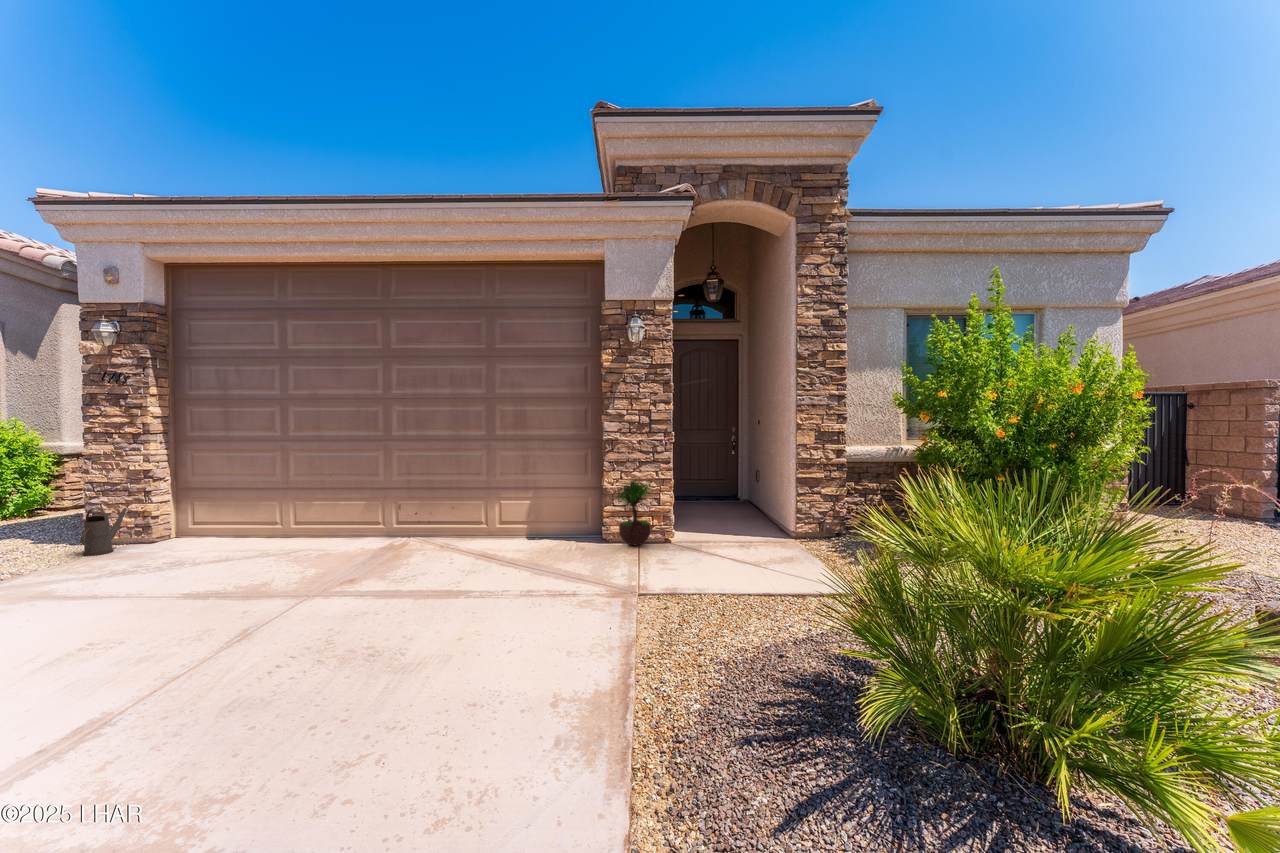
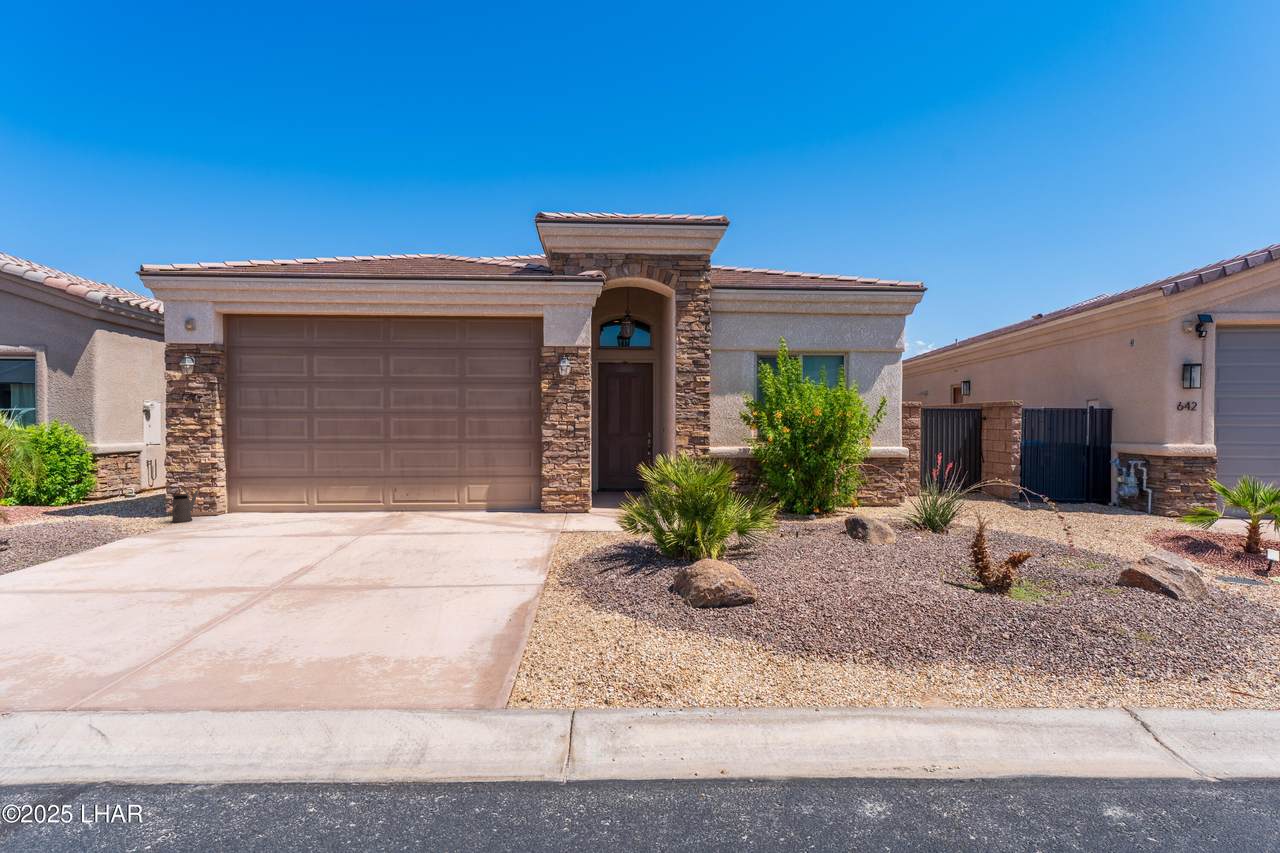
potted tree: present [615,477,653,545] -> none [547,464,577,513]

